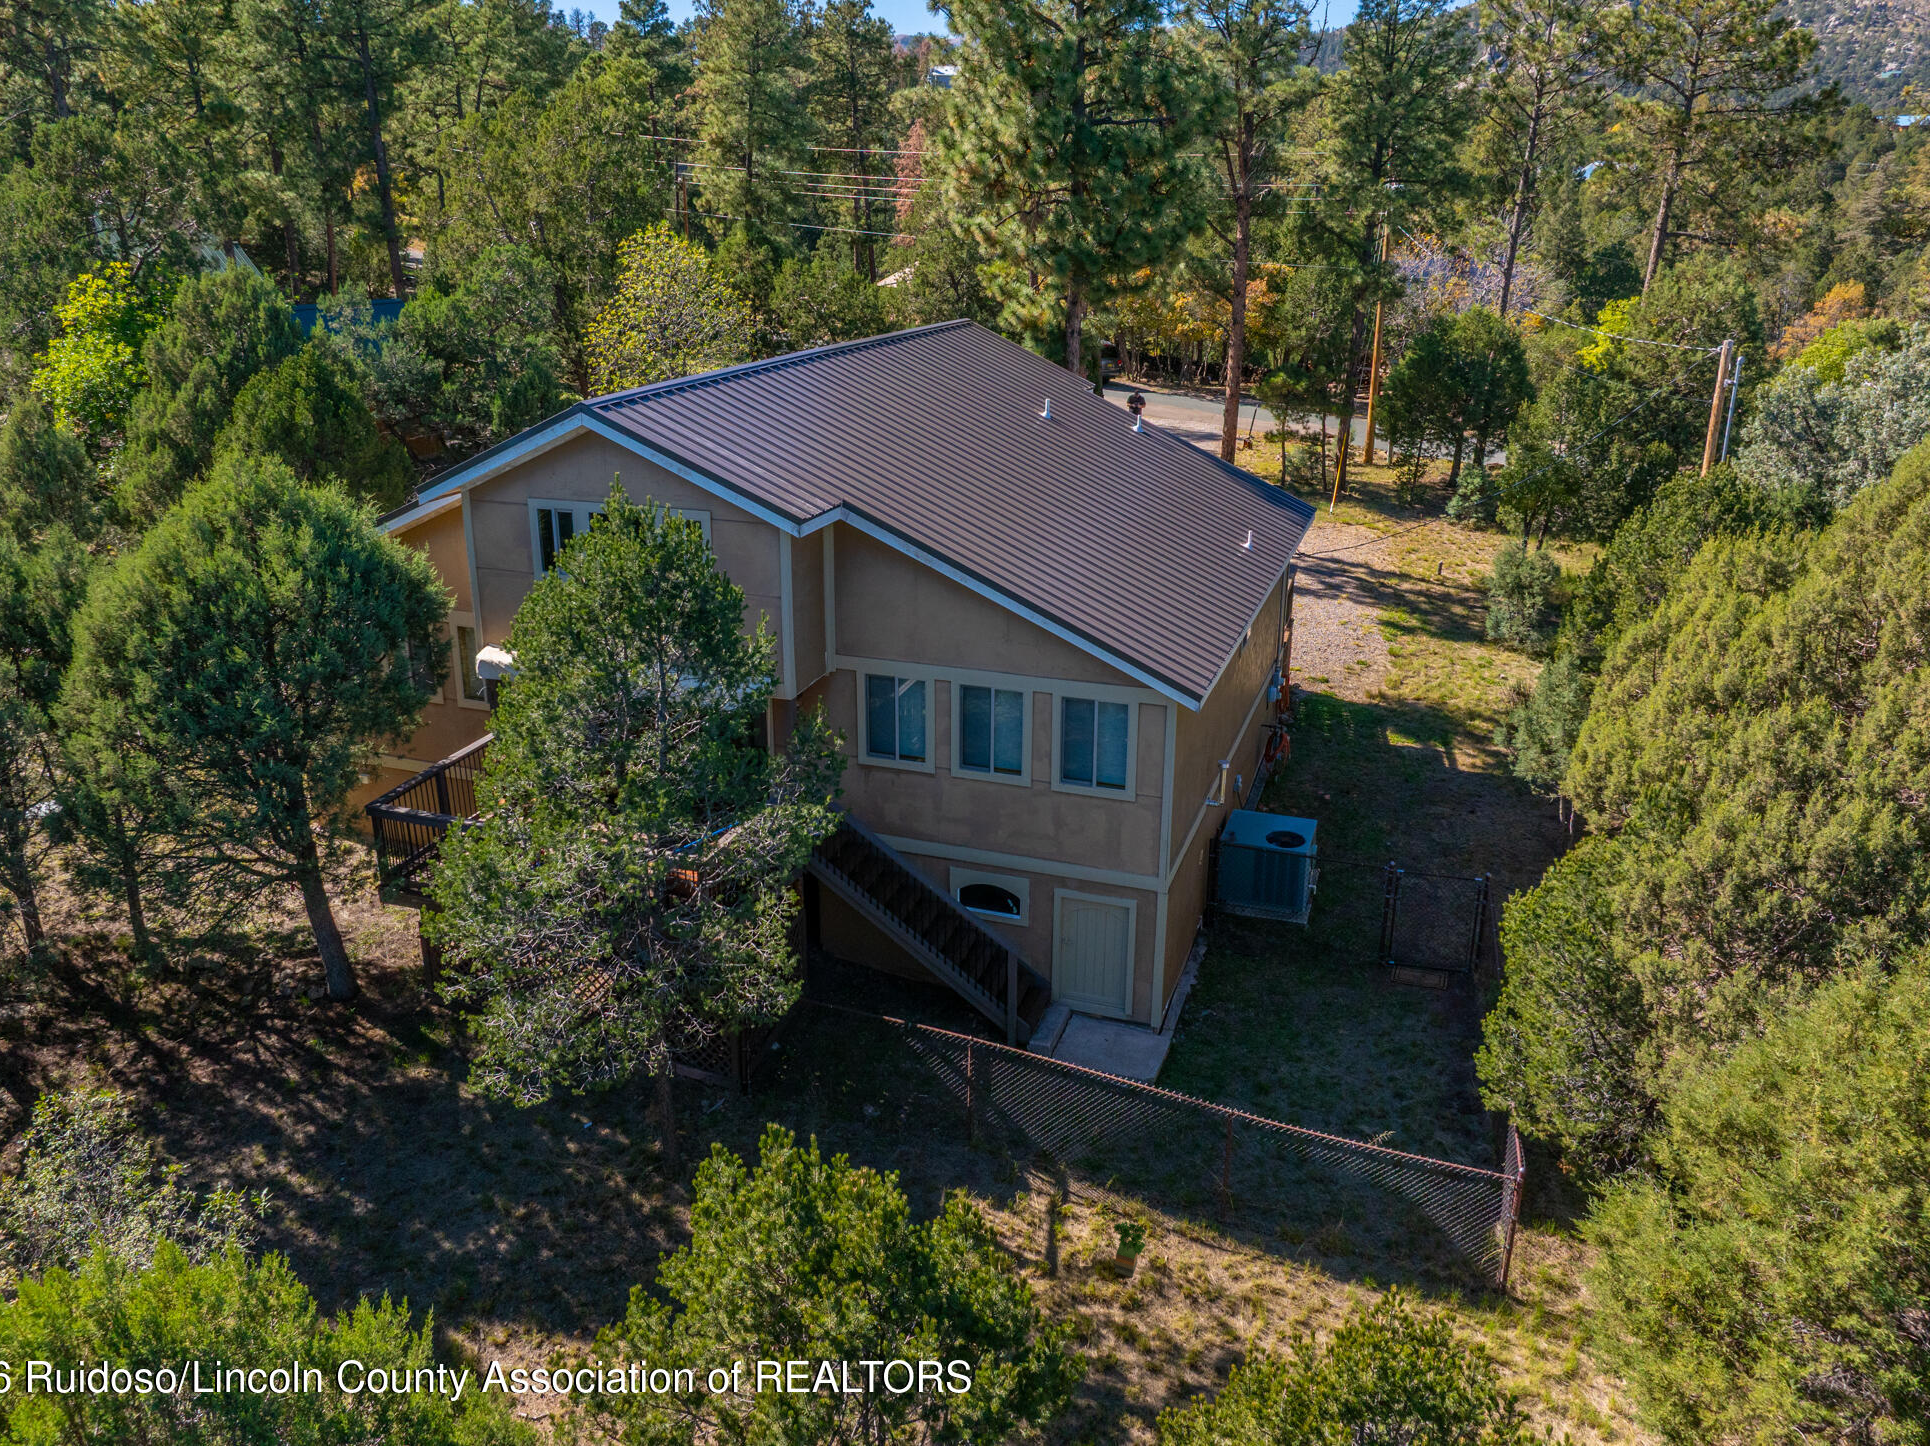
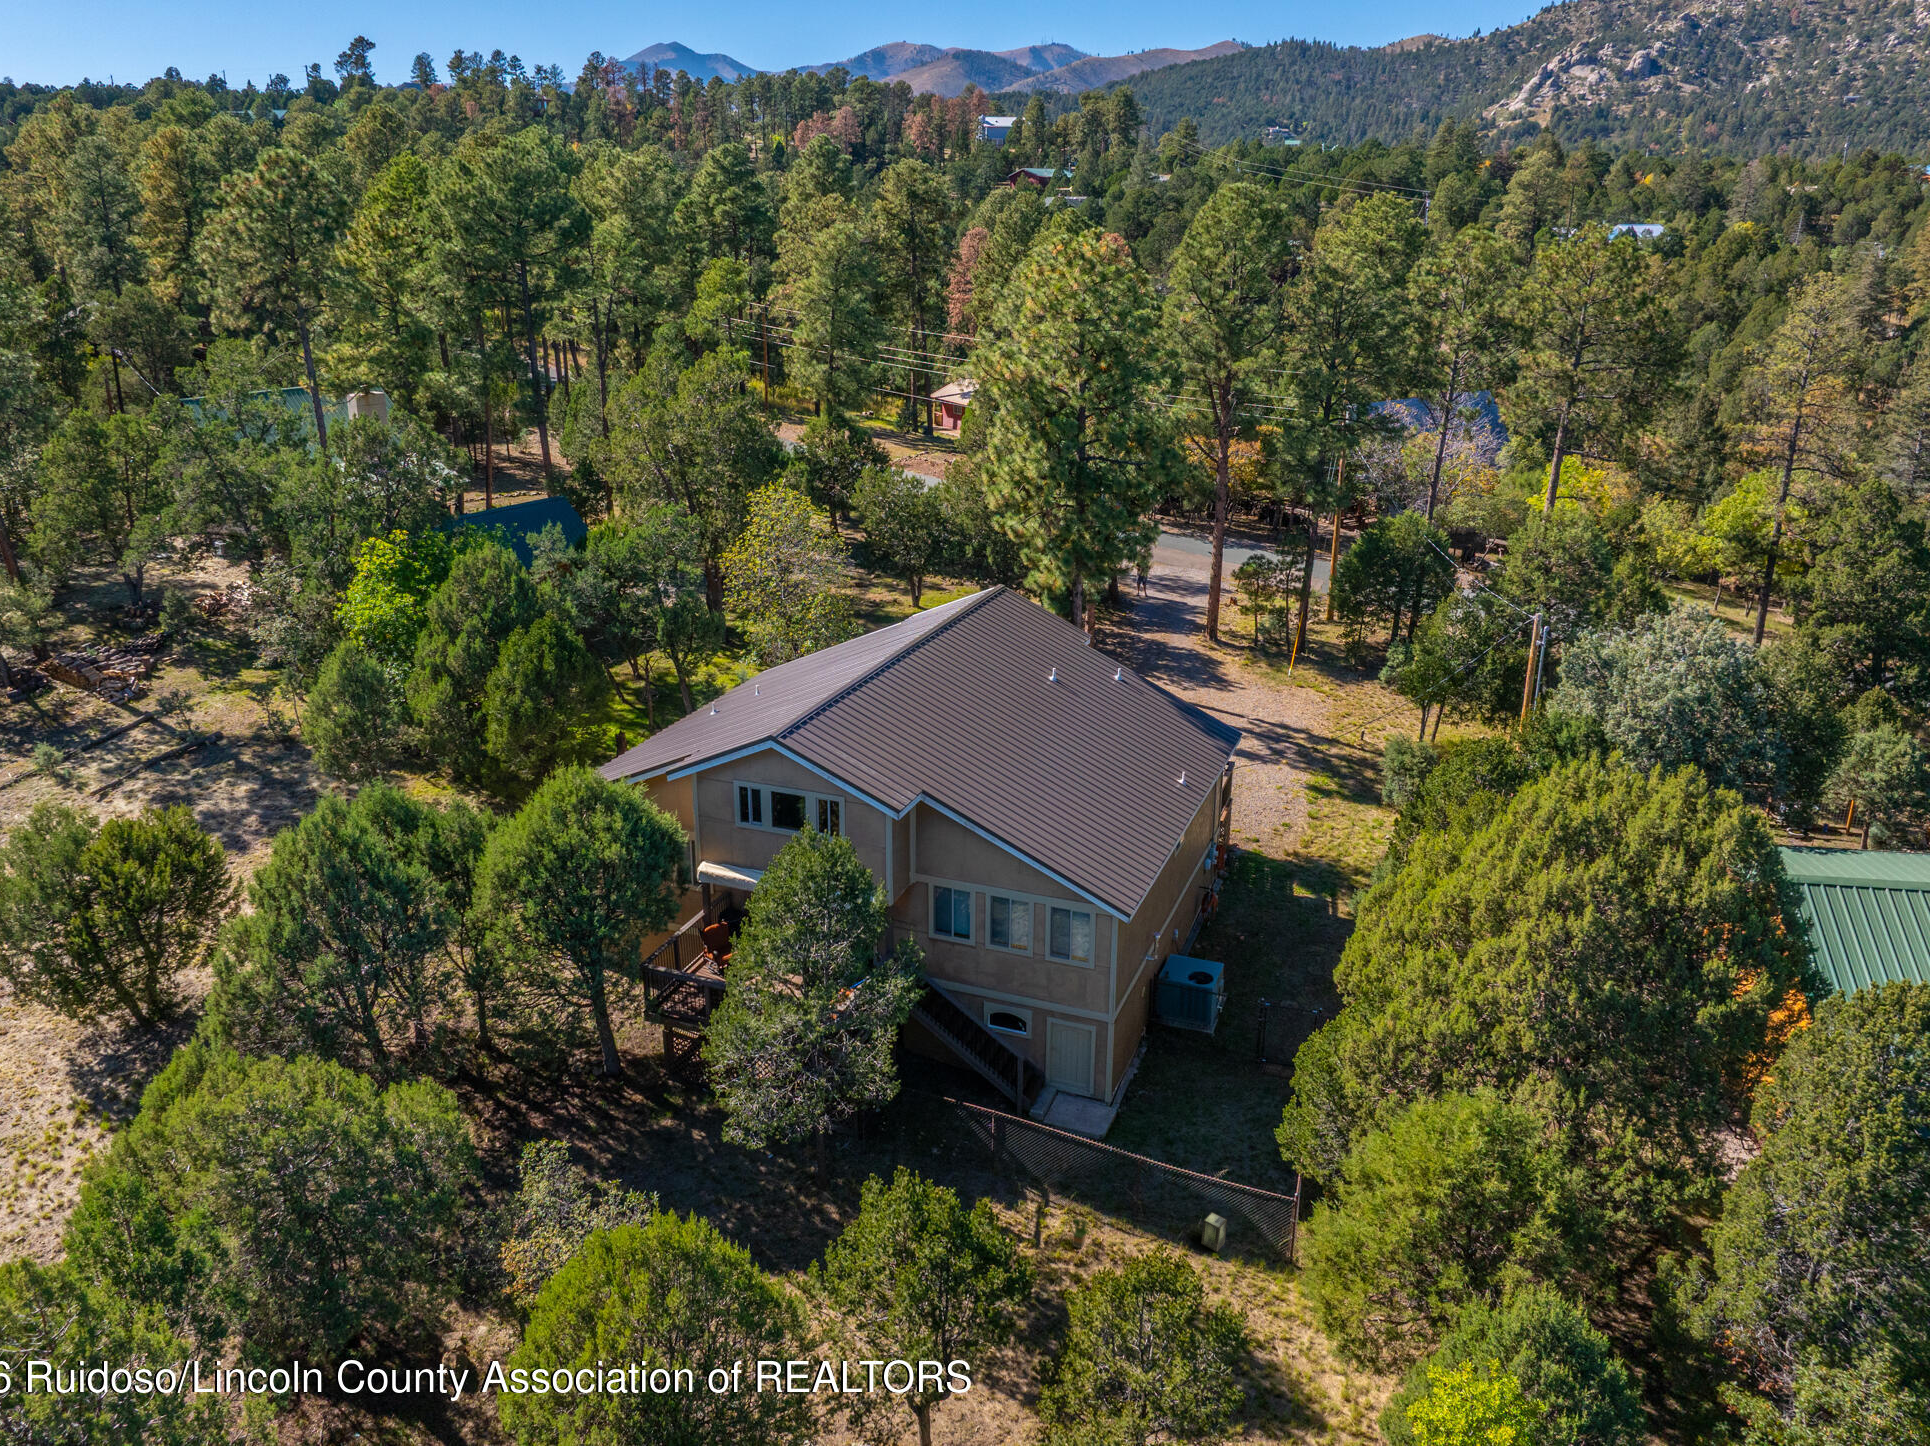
storage box: none [1346,1205,1393,1277] -> present [1201,1212,1227,1252]

